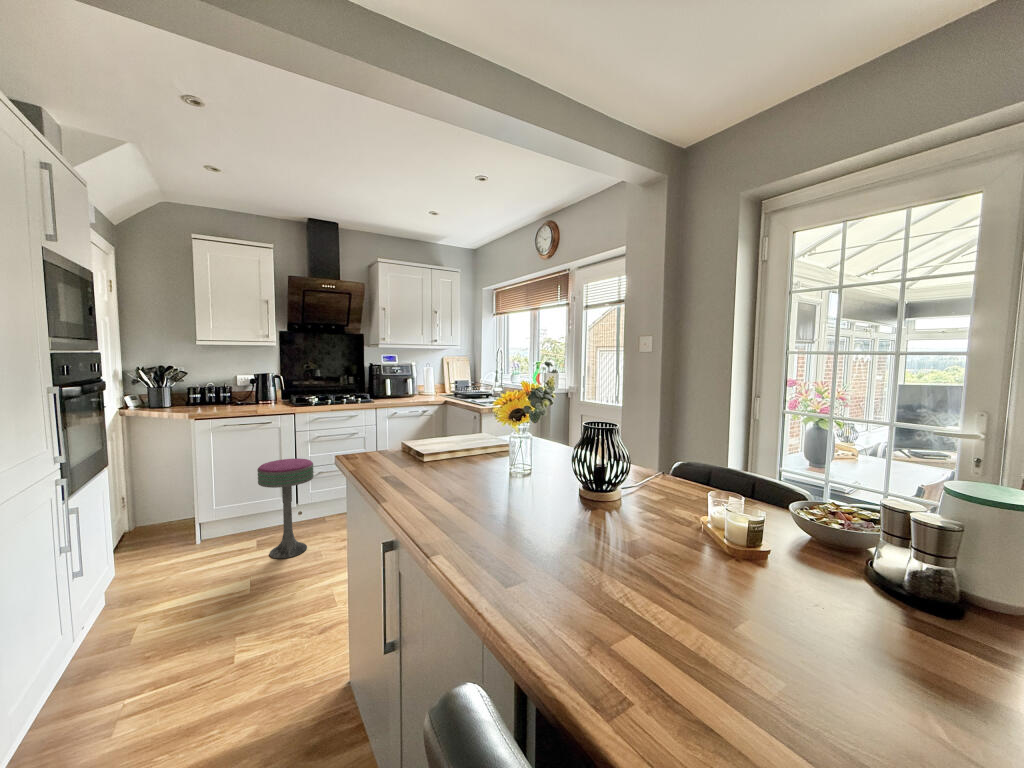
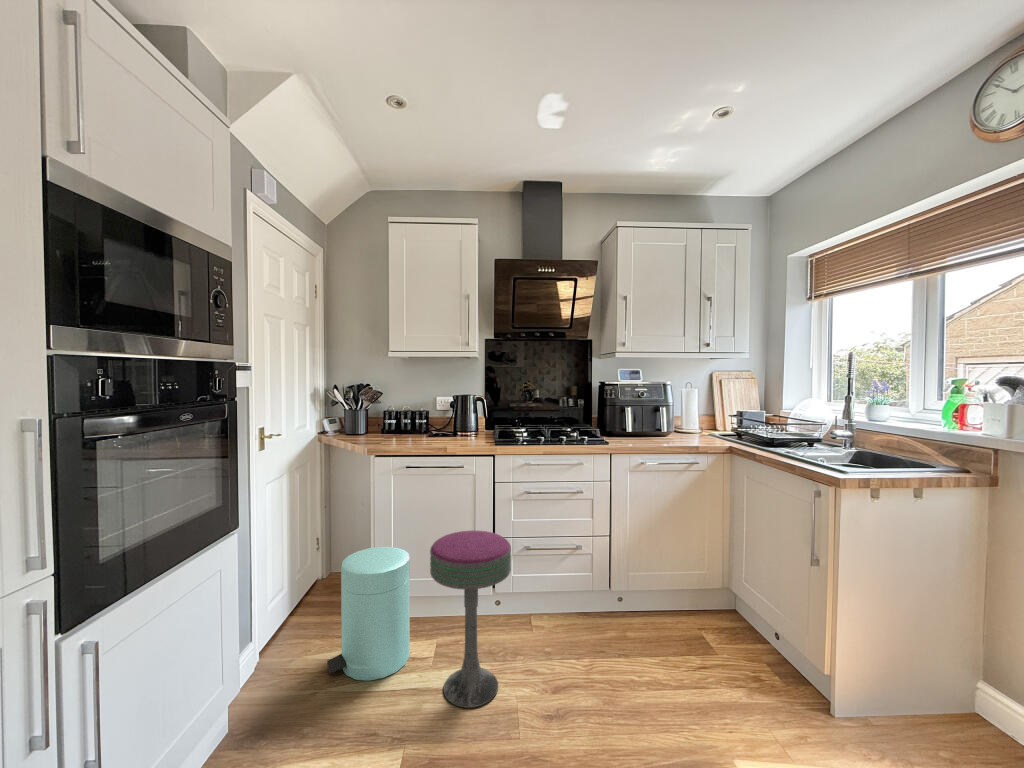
trash can: none [171,481,238,567] -> present [327,547,410,681]

